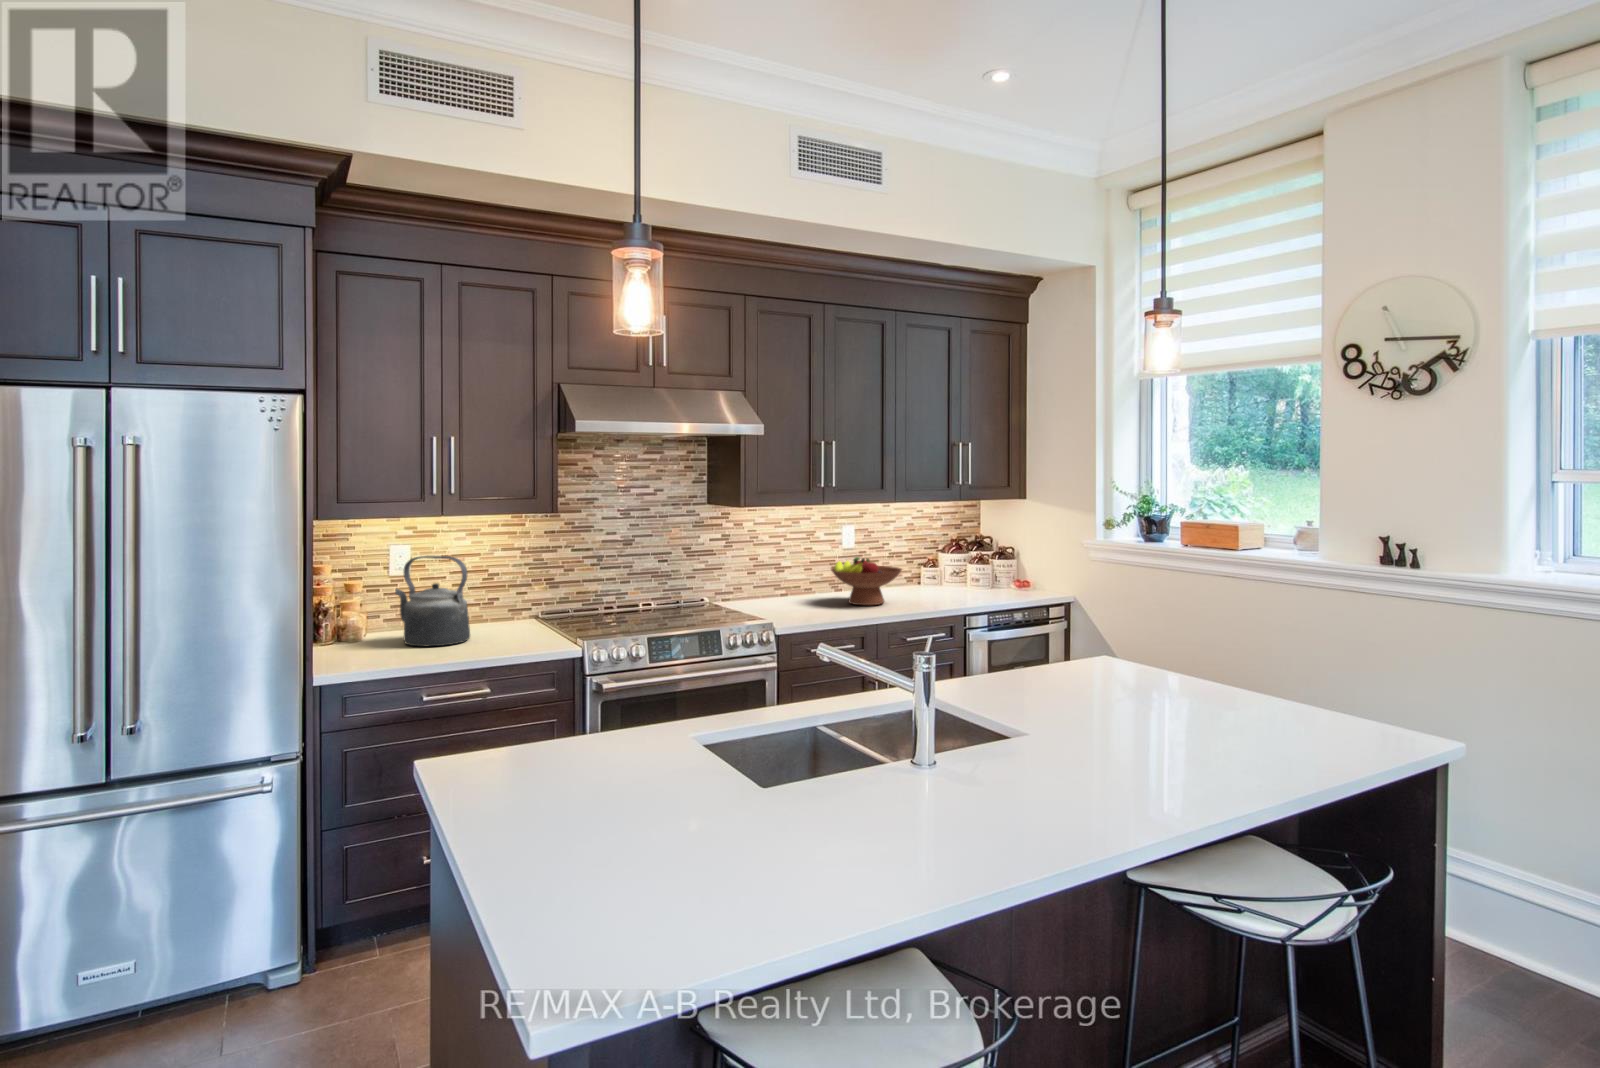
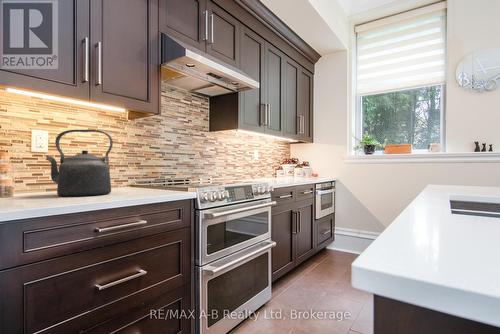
fruit bowl: present [831,557,902,605] -> none [267,157,300,180]

